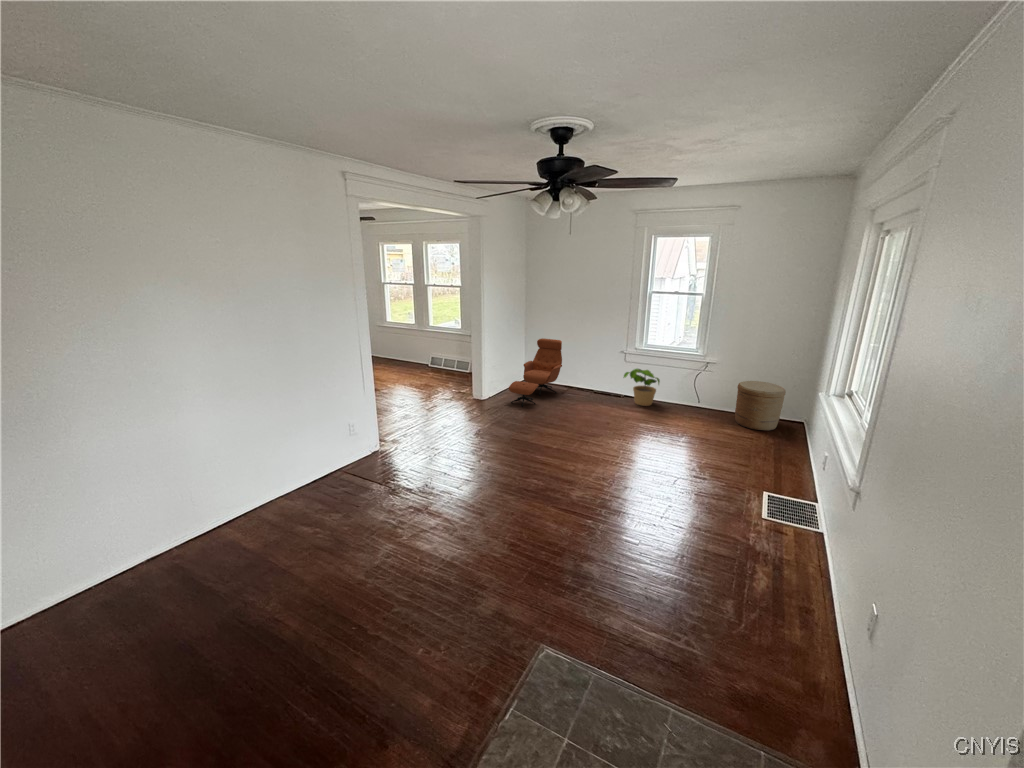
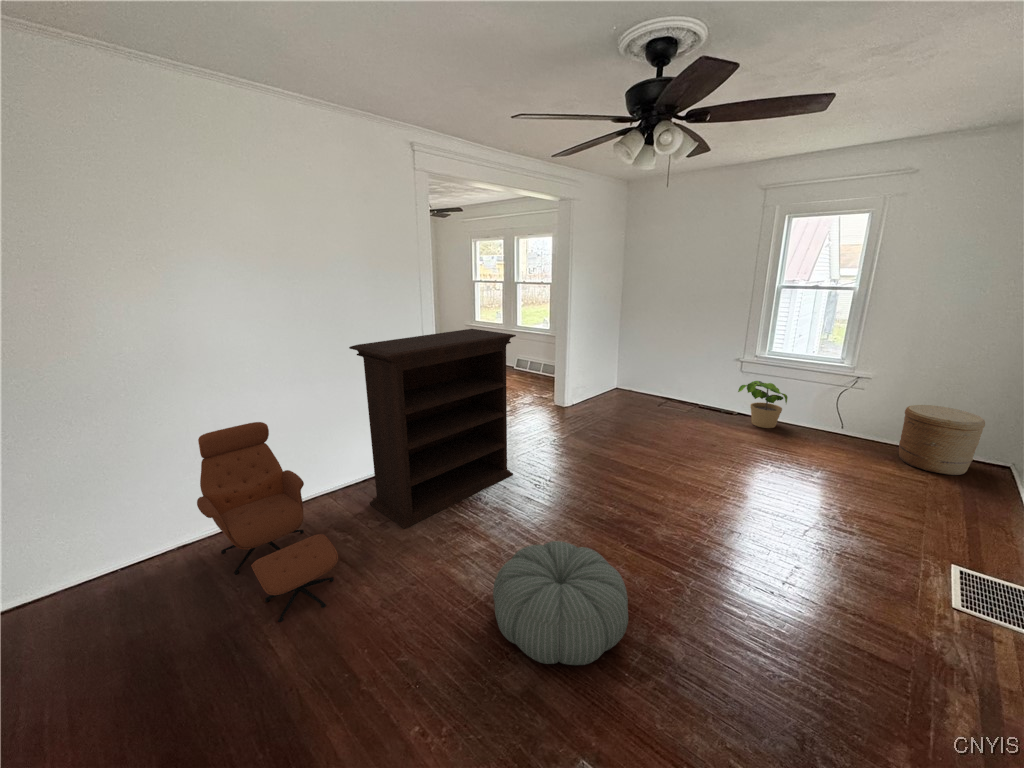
bookshelf: none [301,337,449,518] -> present [349,329,516,529]
lounge chair: present [509,338,562,407] -> present [197,422,338,622]
pouf: none [457,508,561,596] -> present [493,541,628,665]

